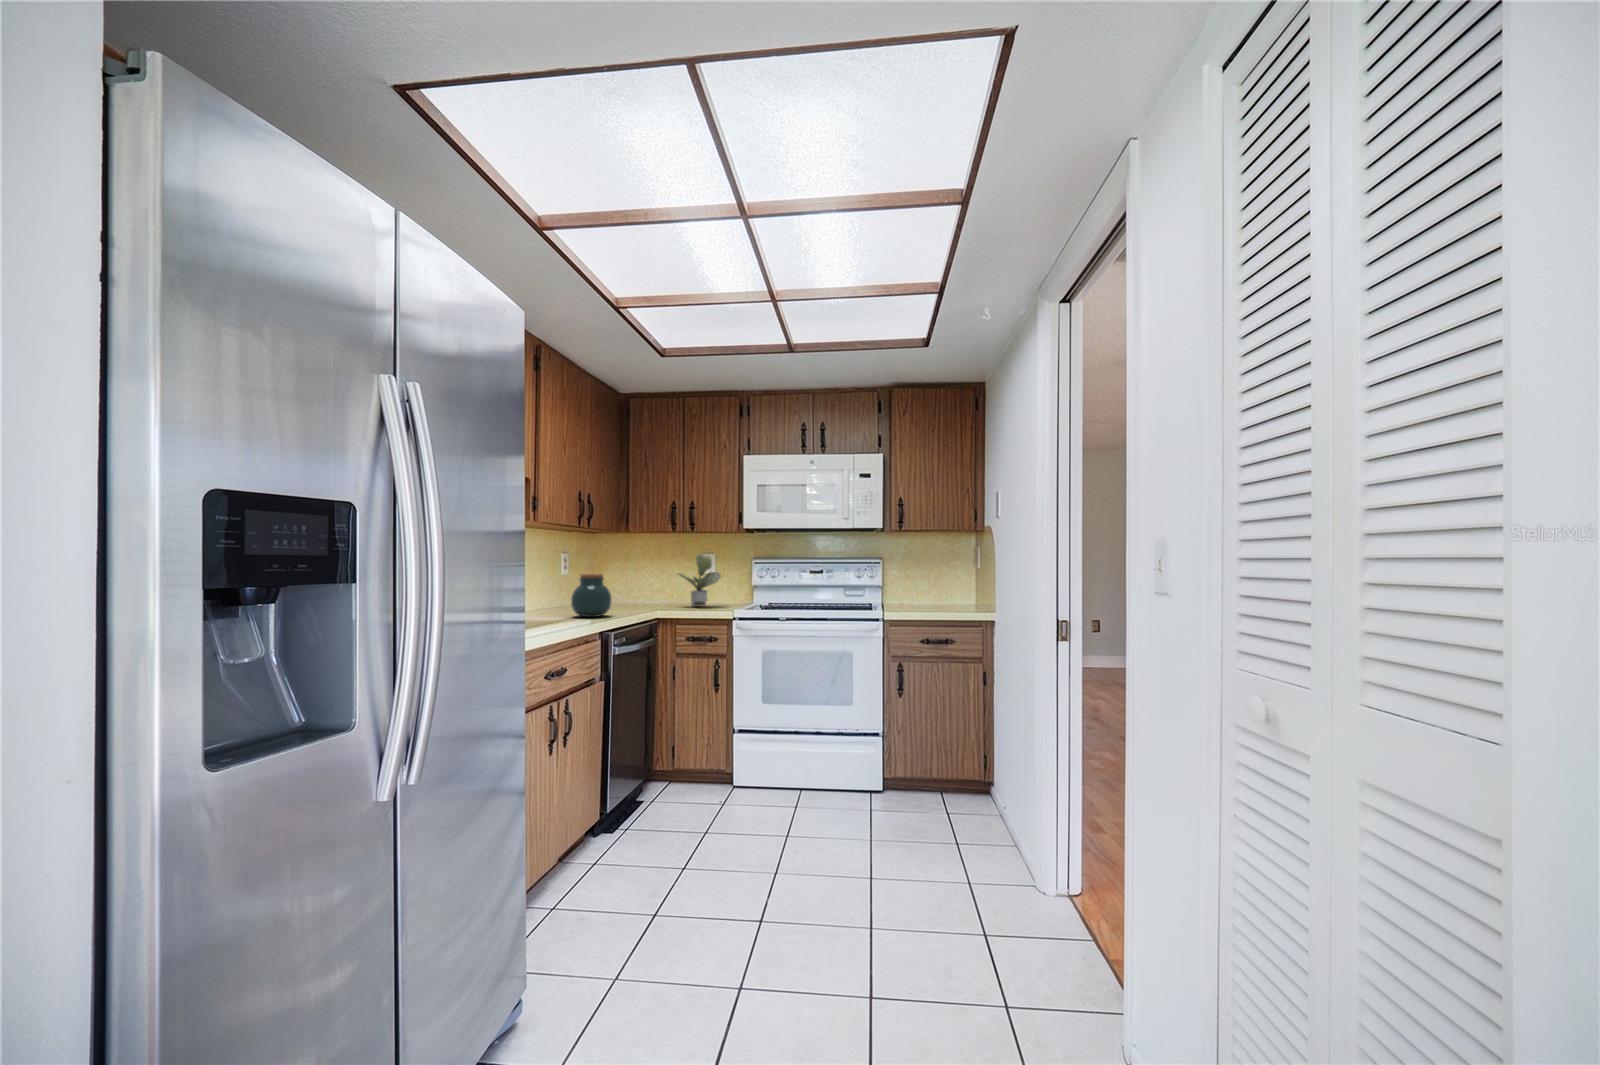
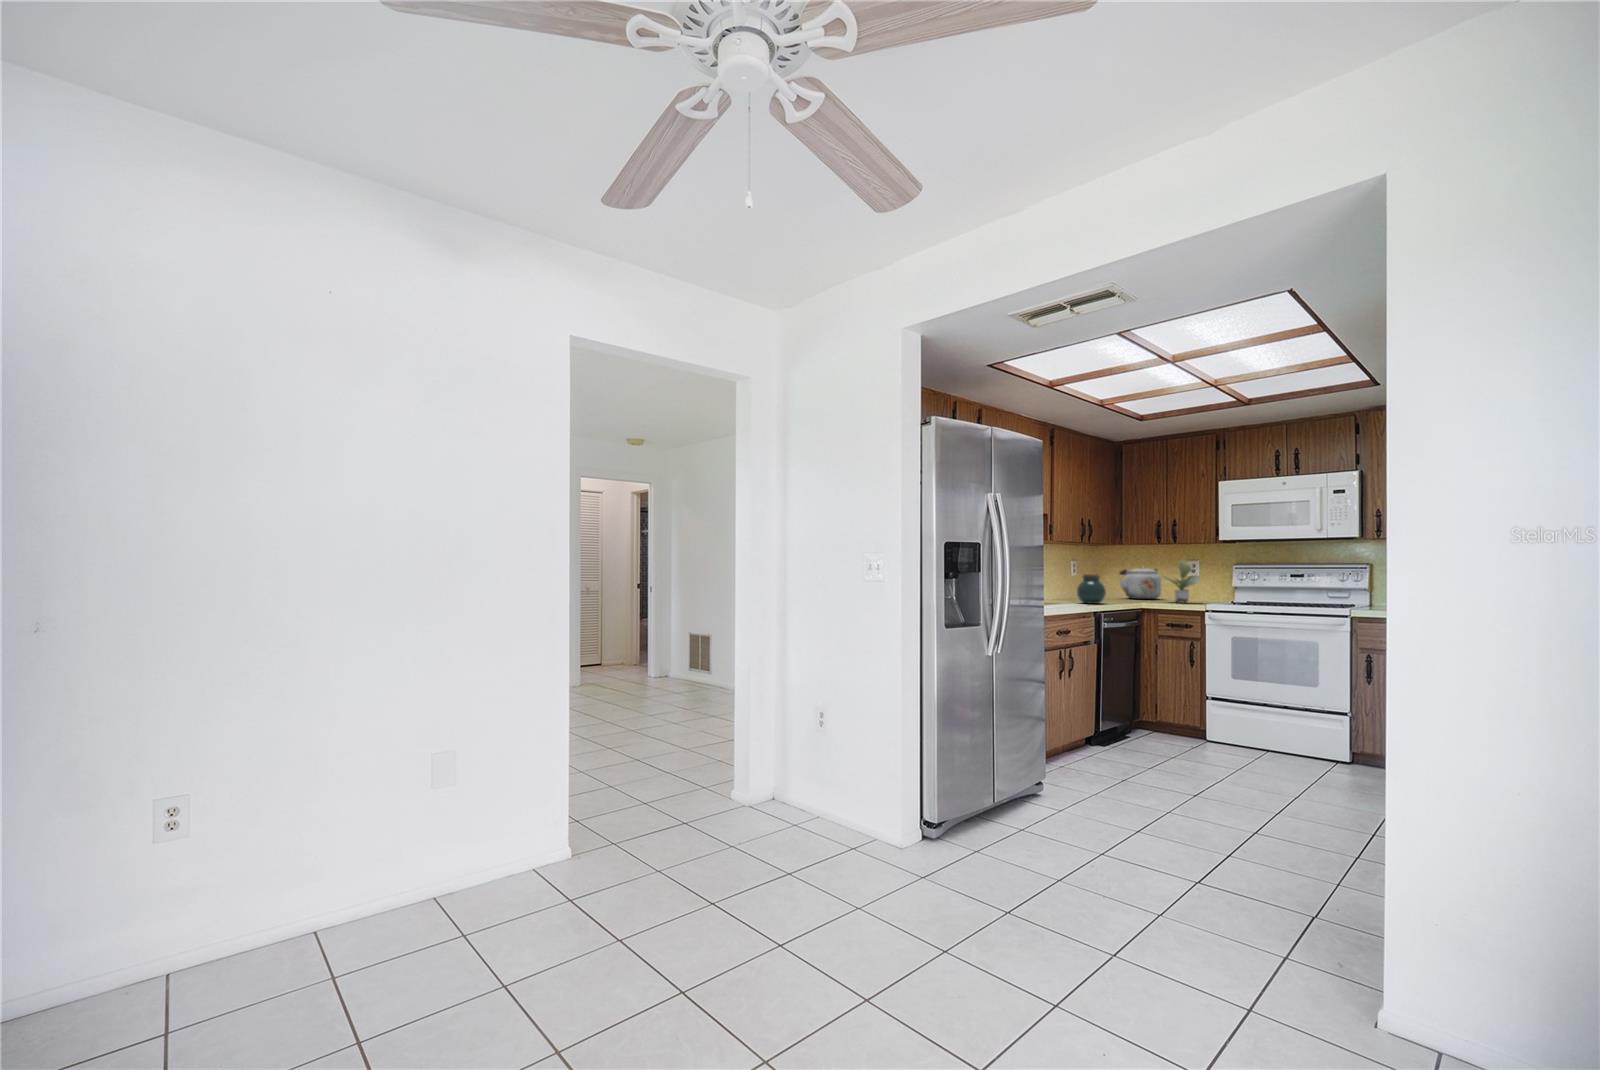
kettle: none [621,561,671,603] -> present [1119,566,1161,599]

